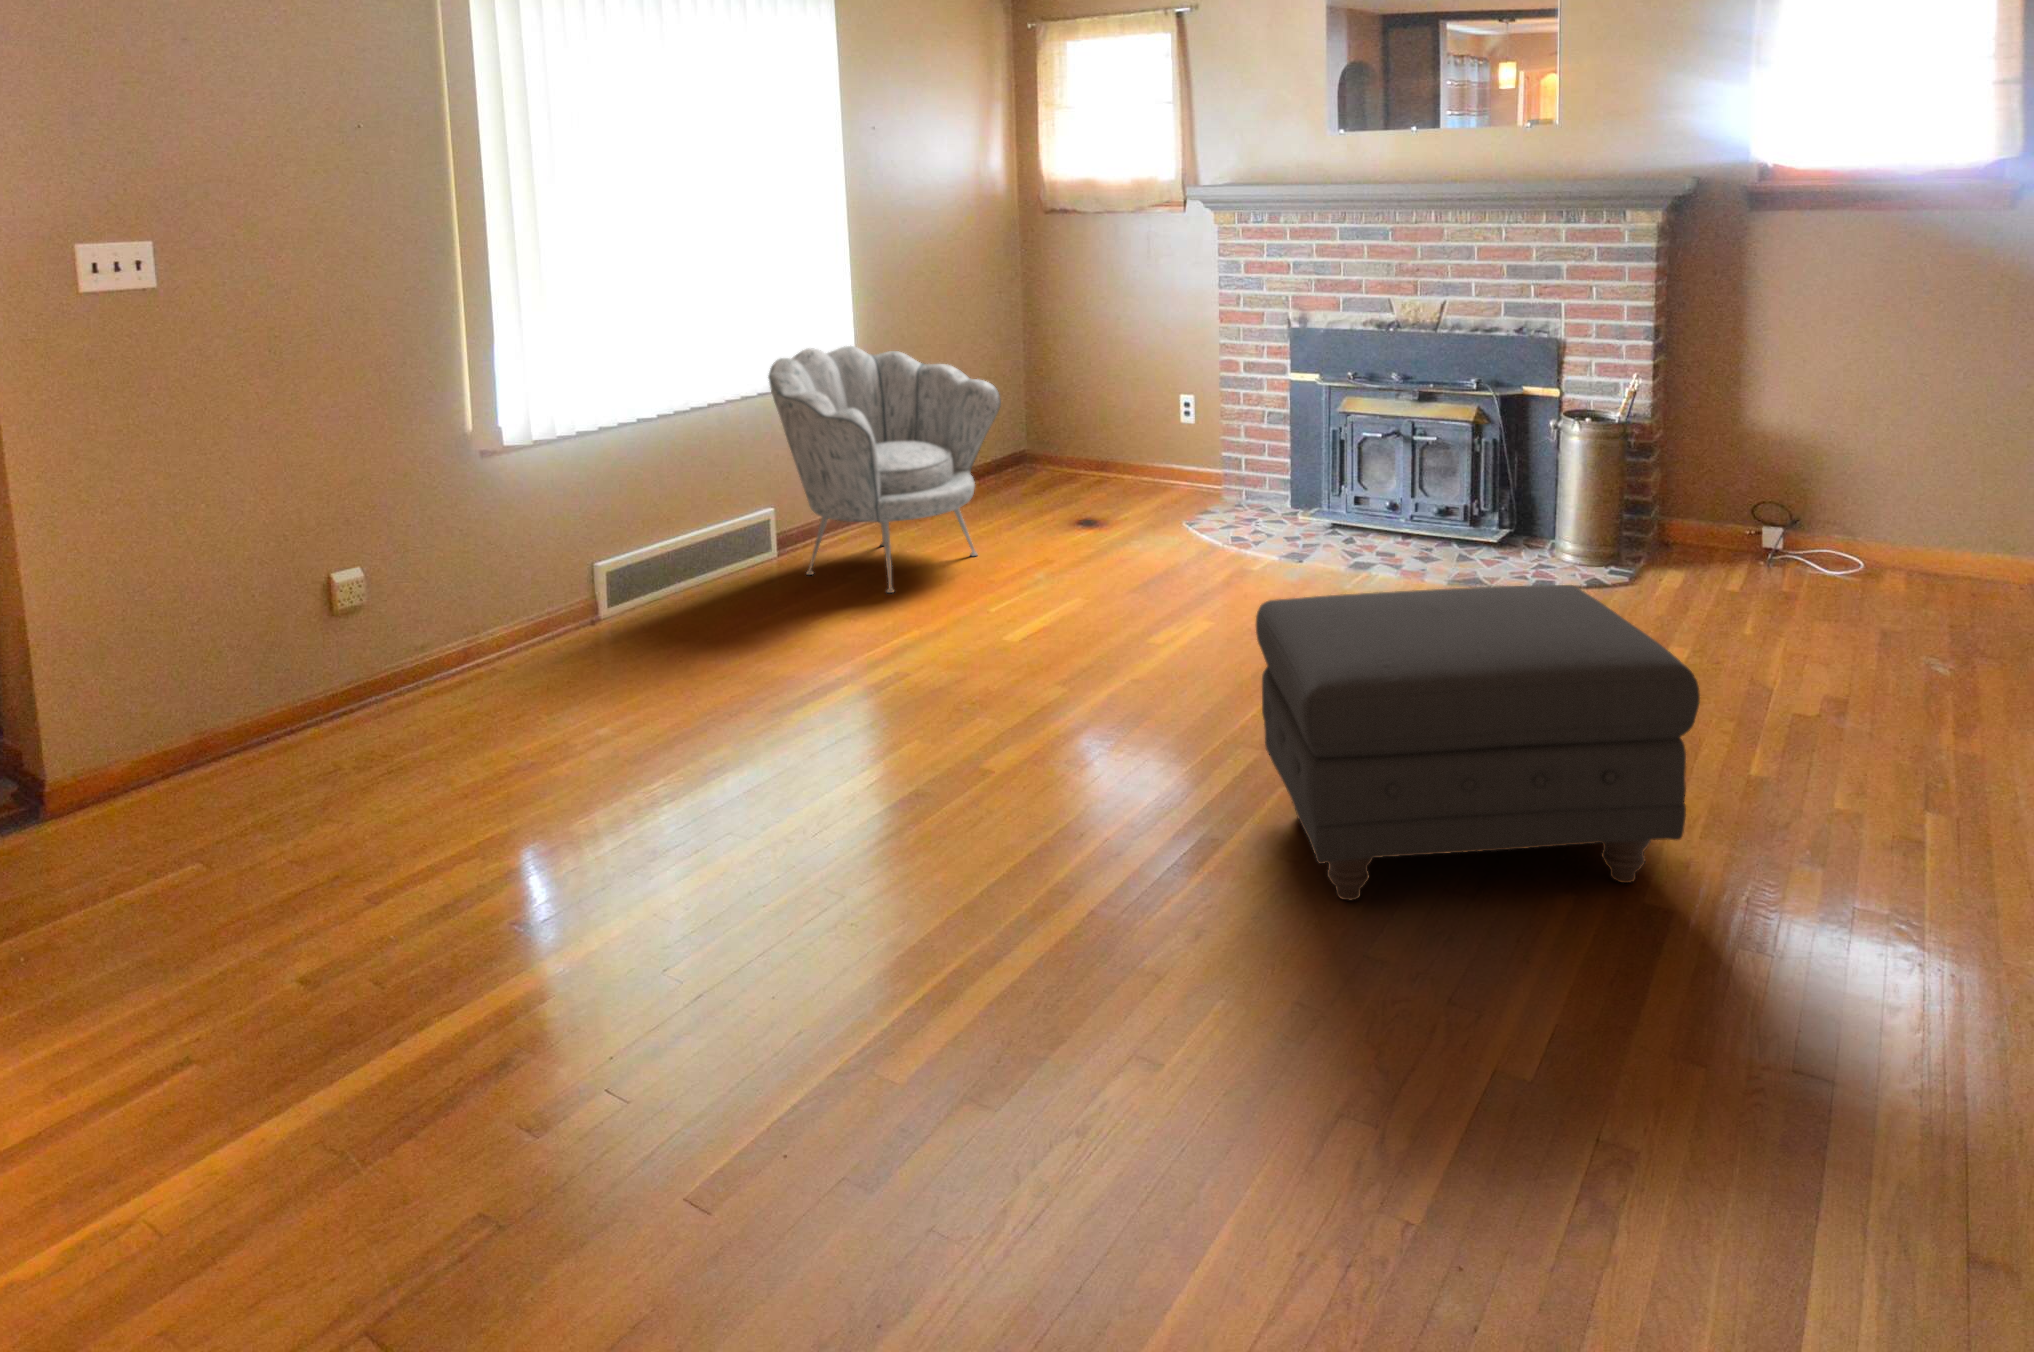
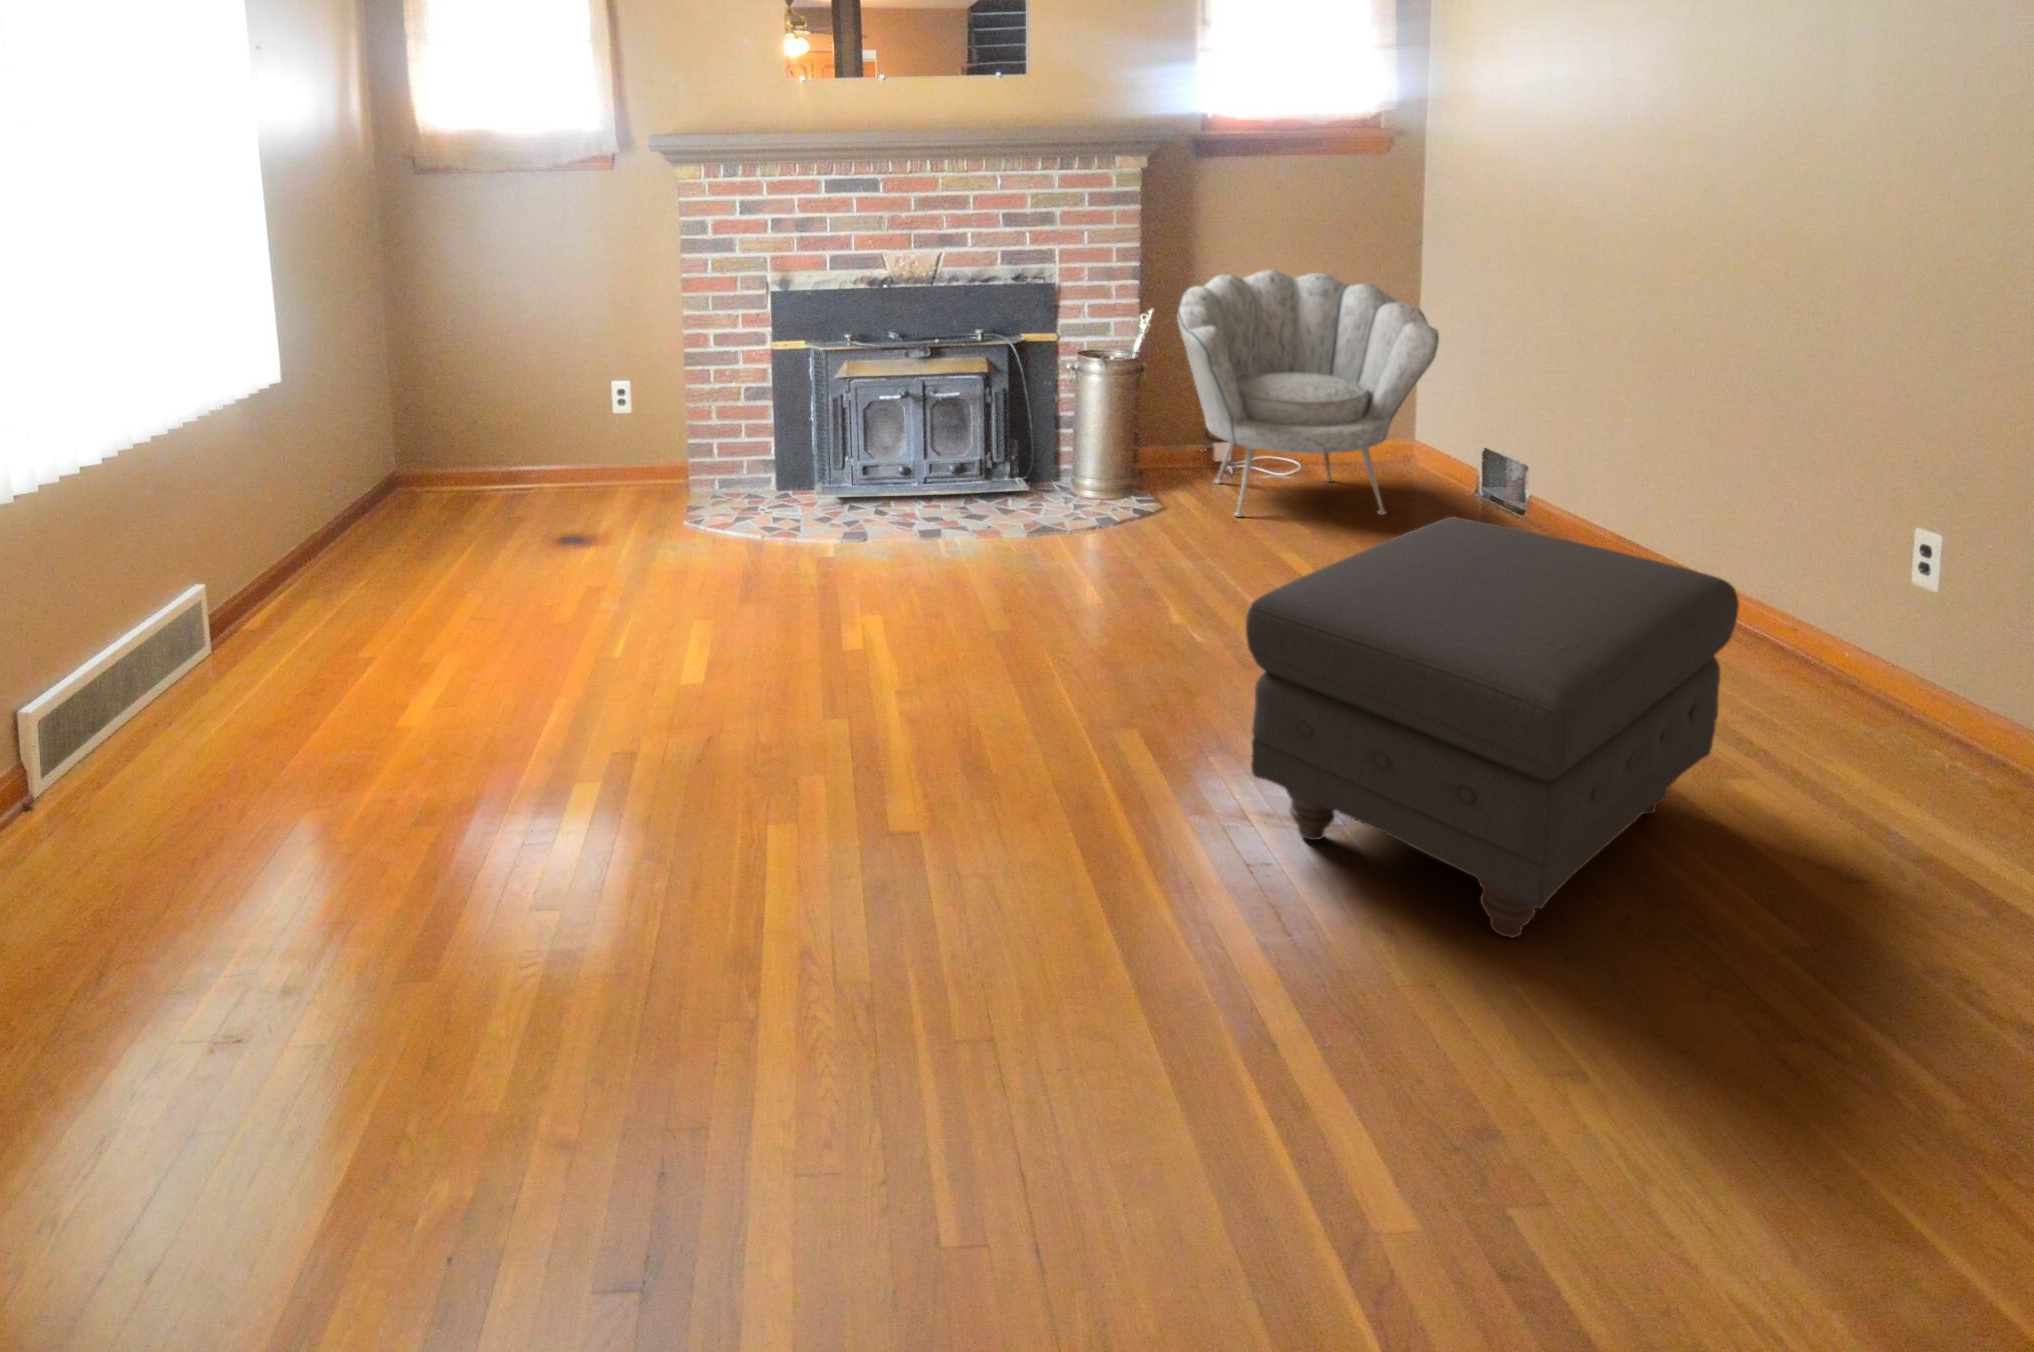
armchair: present [768,346,1001,593] -> present [1177,270,1439,517]

